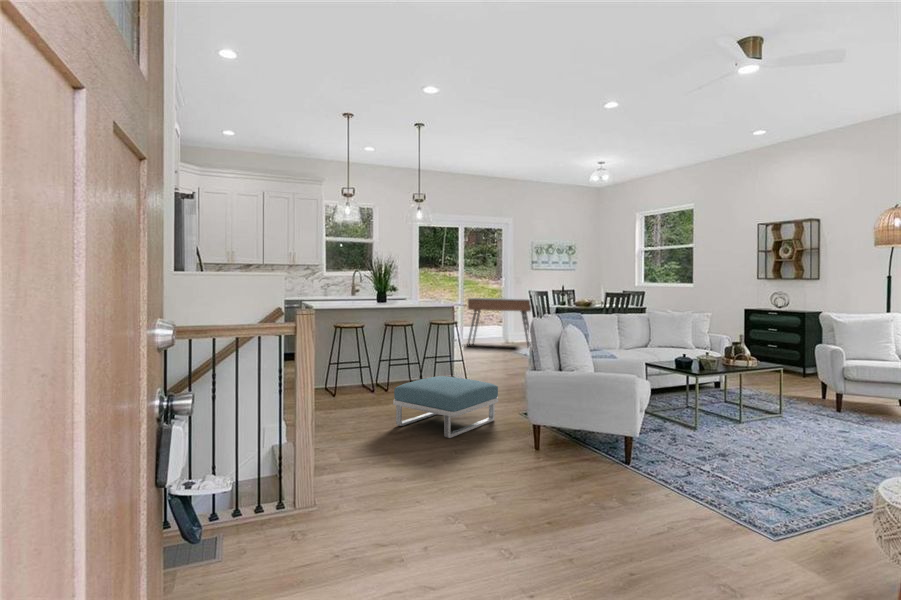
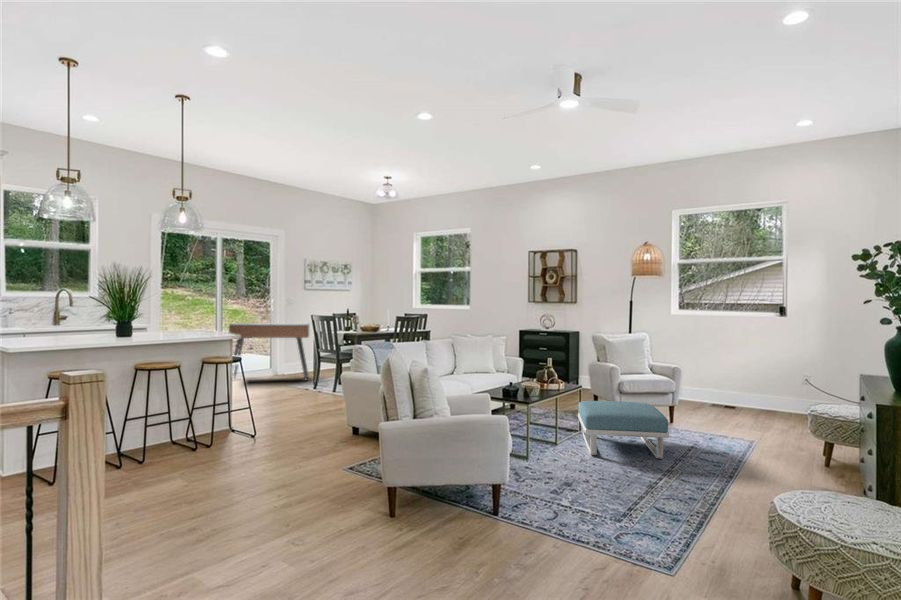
footstool: present [393,376,498,438] -> present [578,401,669,459]

